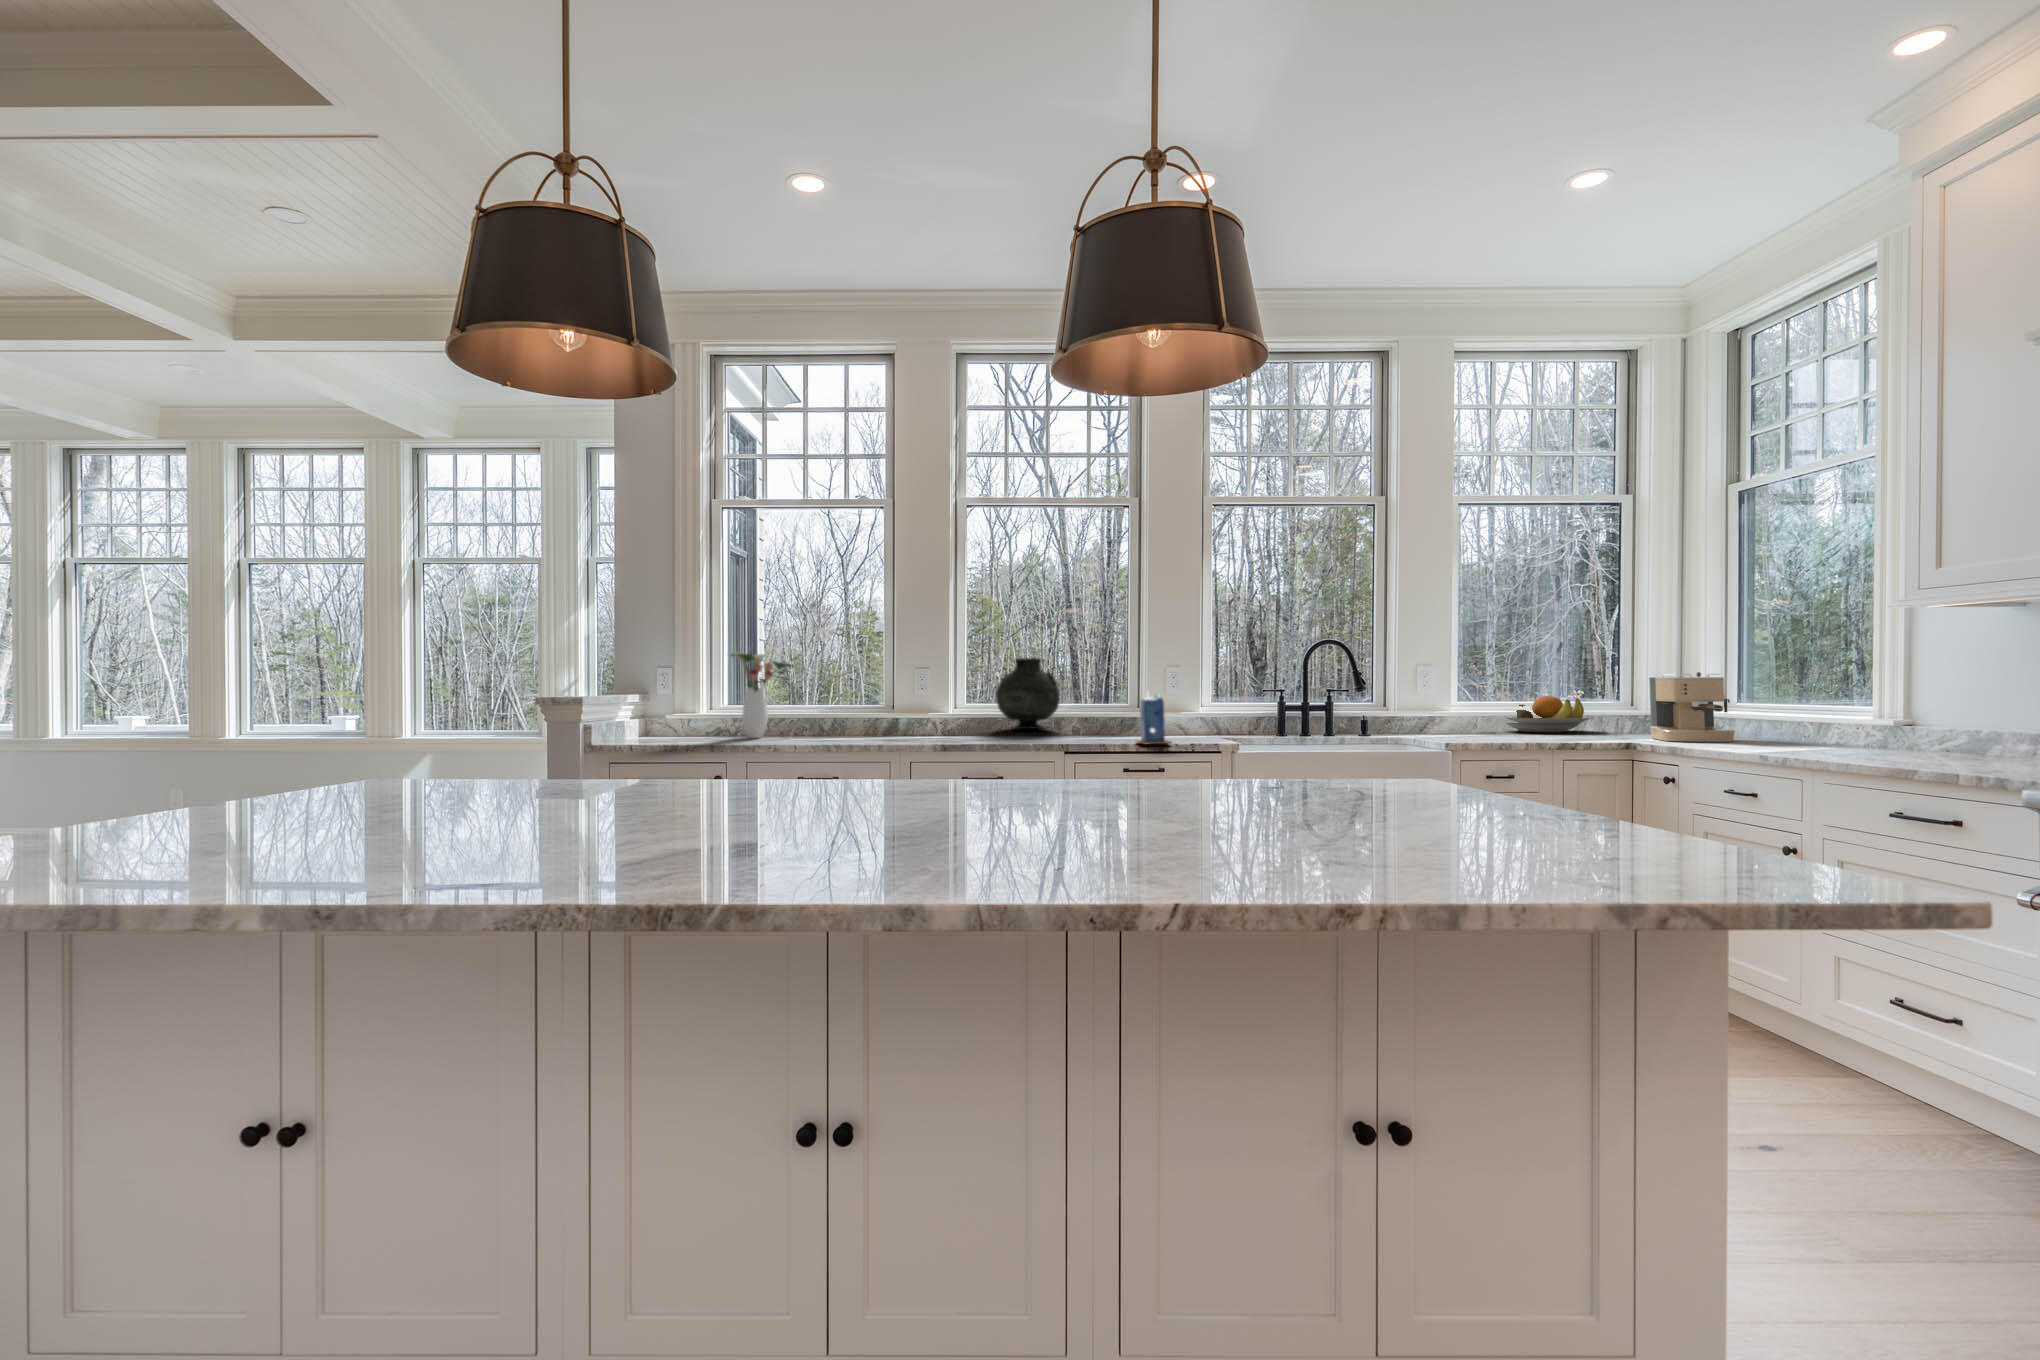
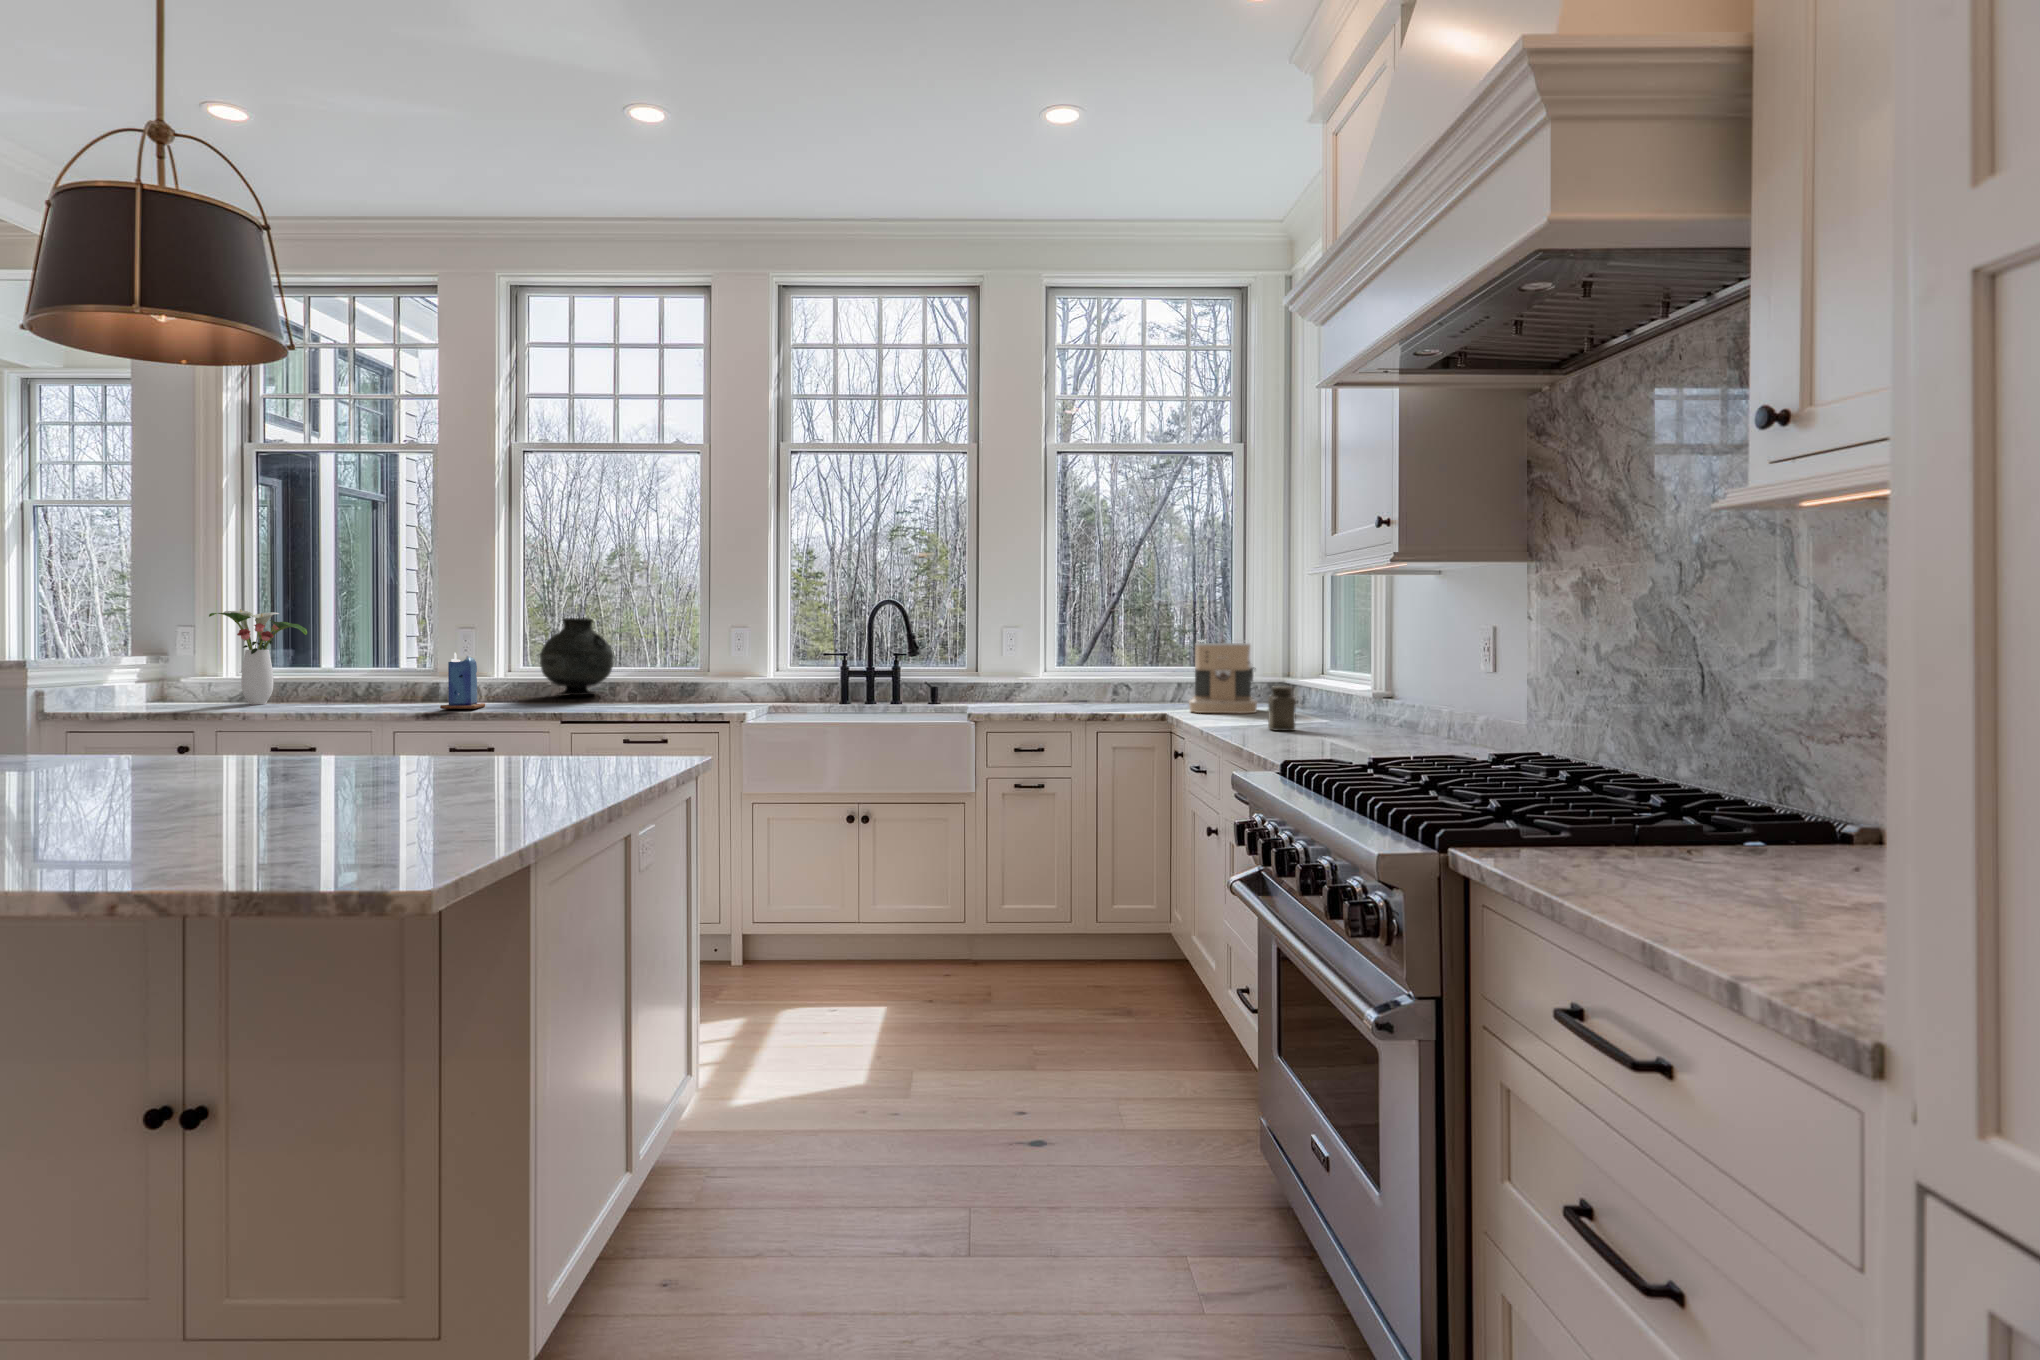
candle: present [1136,693,1172,745] -> present [440,653,485,709]
fruit bowl: present [1507,696,1591,732] -> none [1093,661,1184,701]
salt shaker: none [1840,714,1880,755] -> present [1268,686,1296,731]

